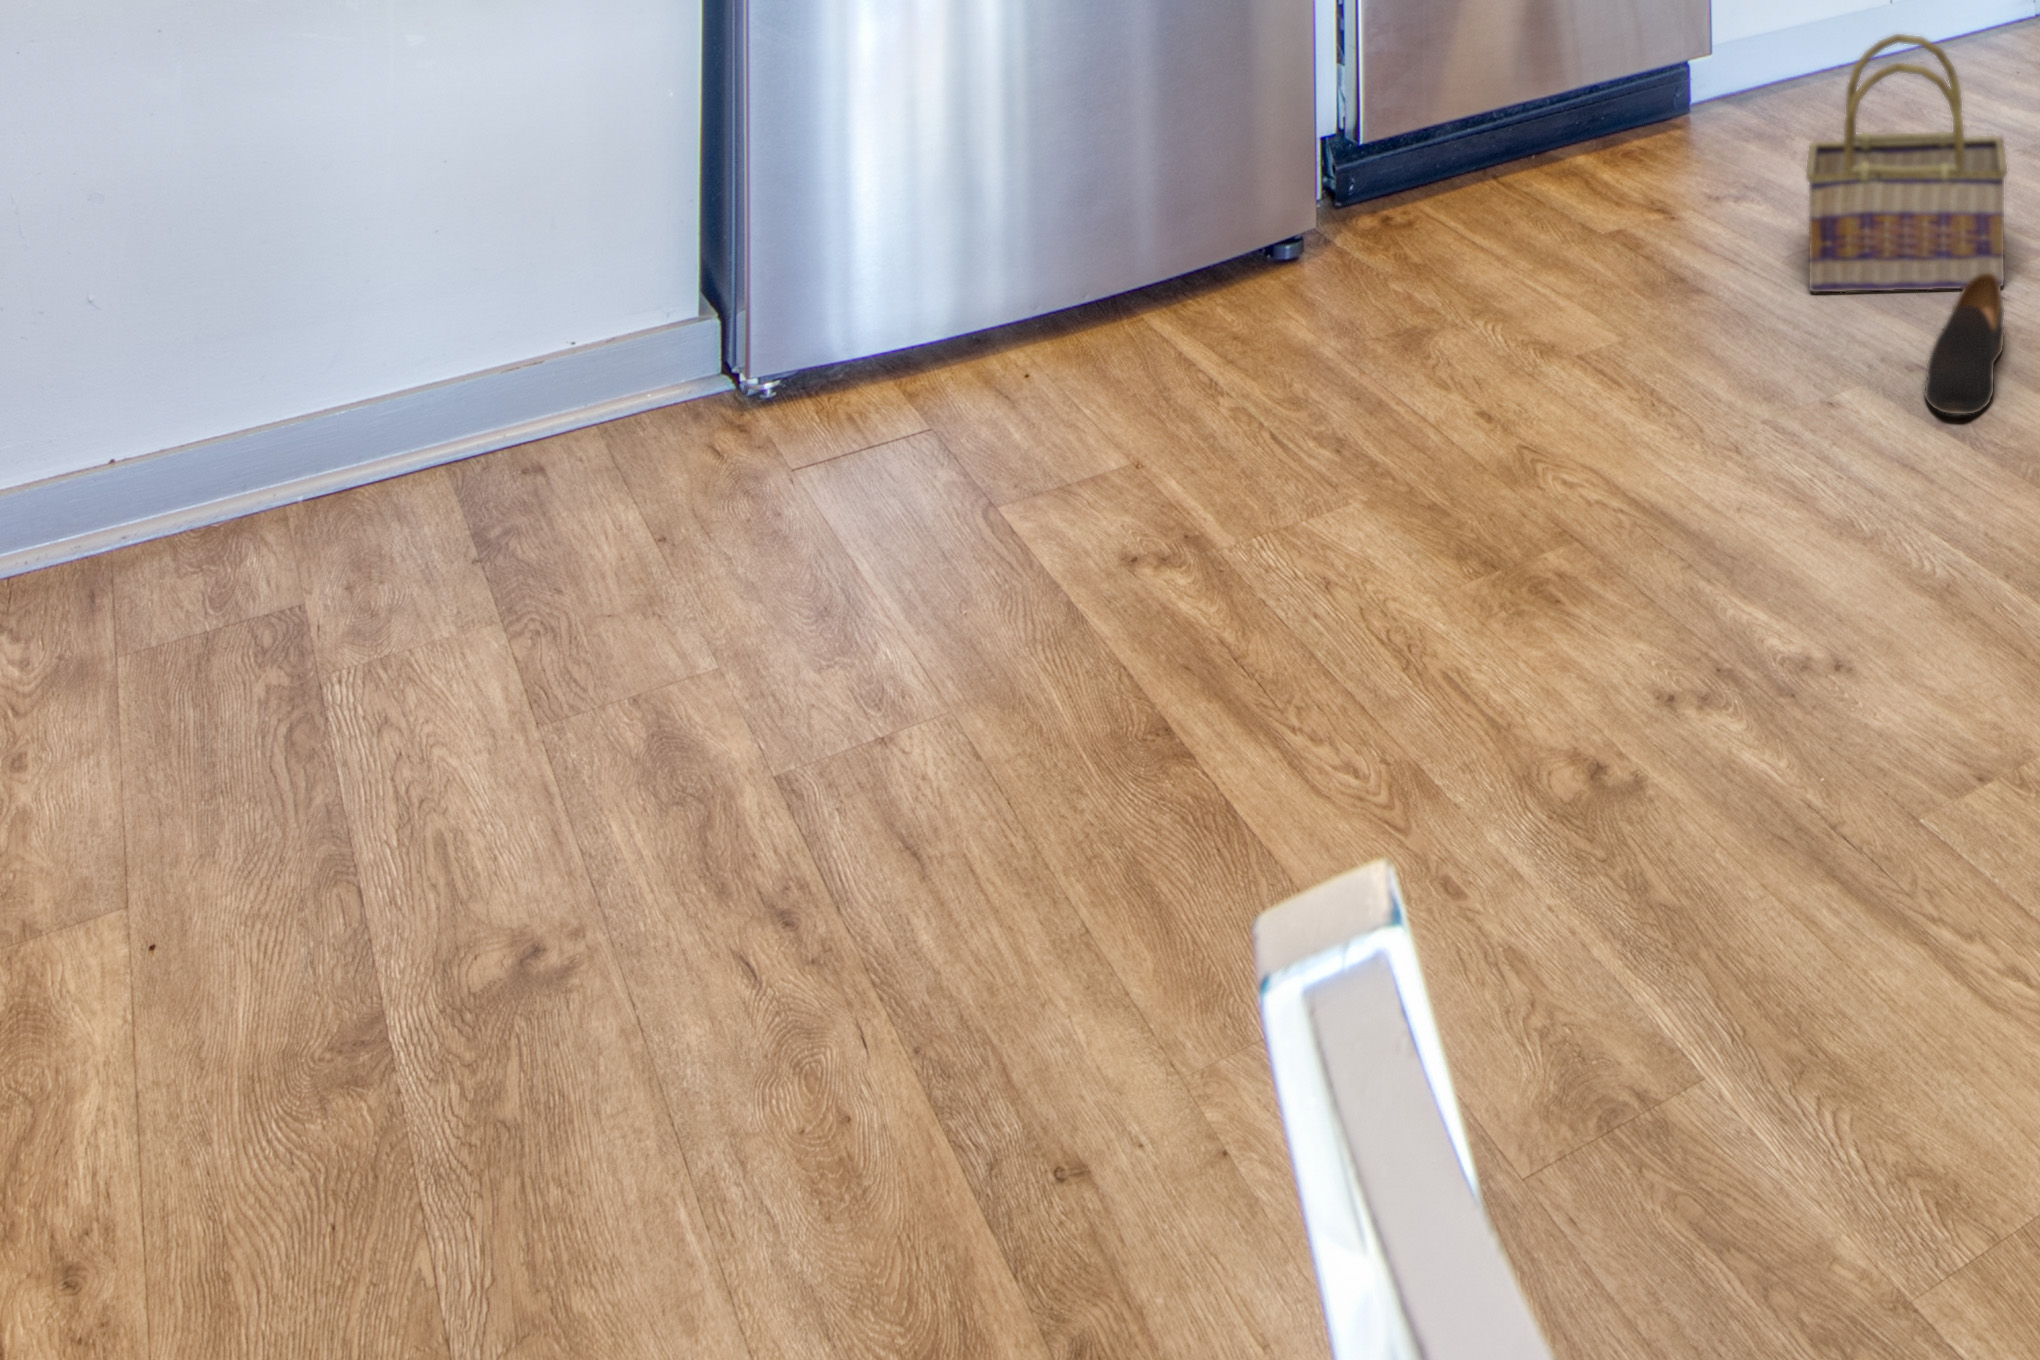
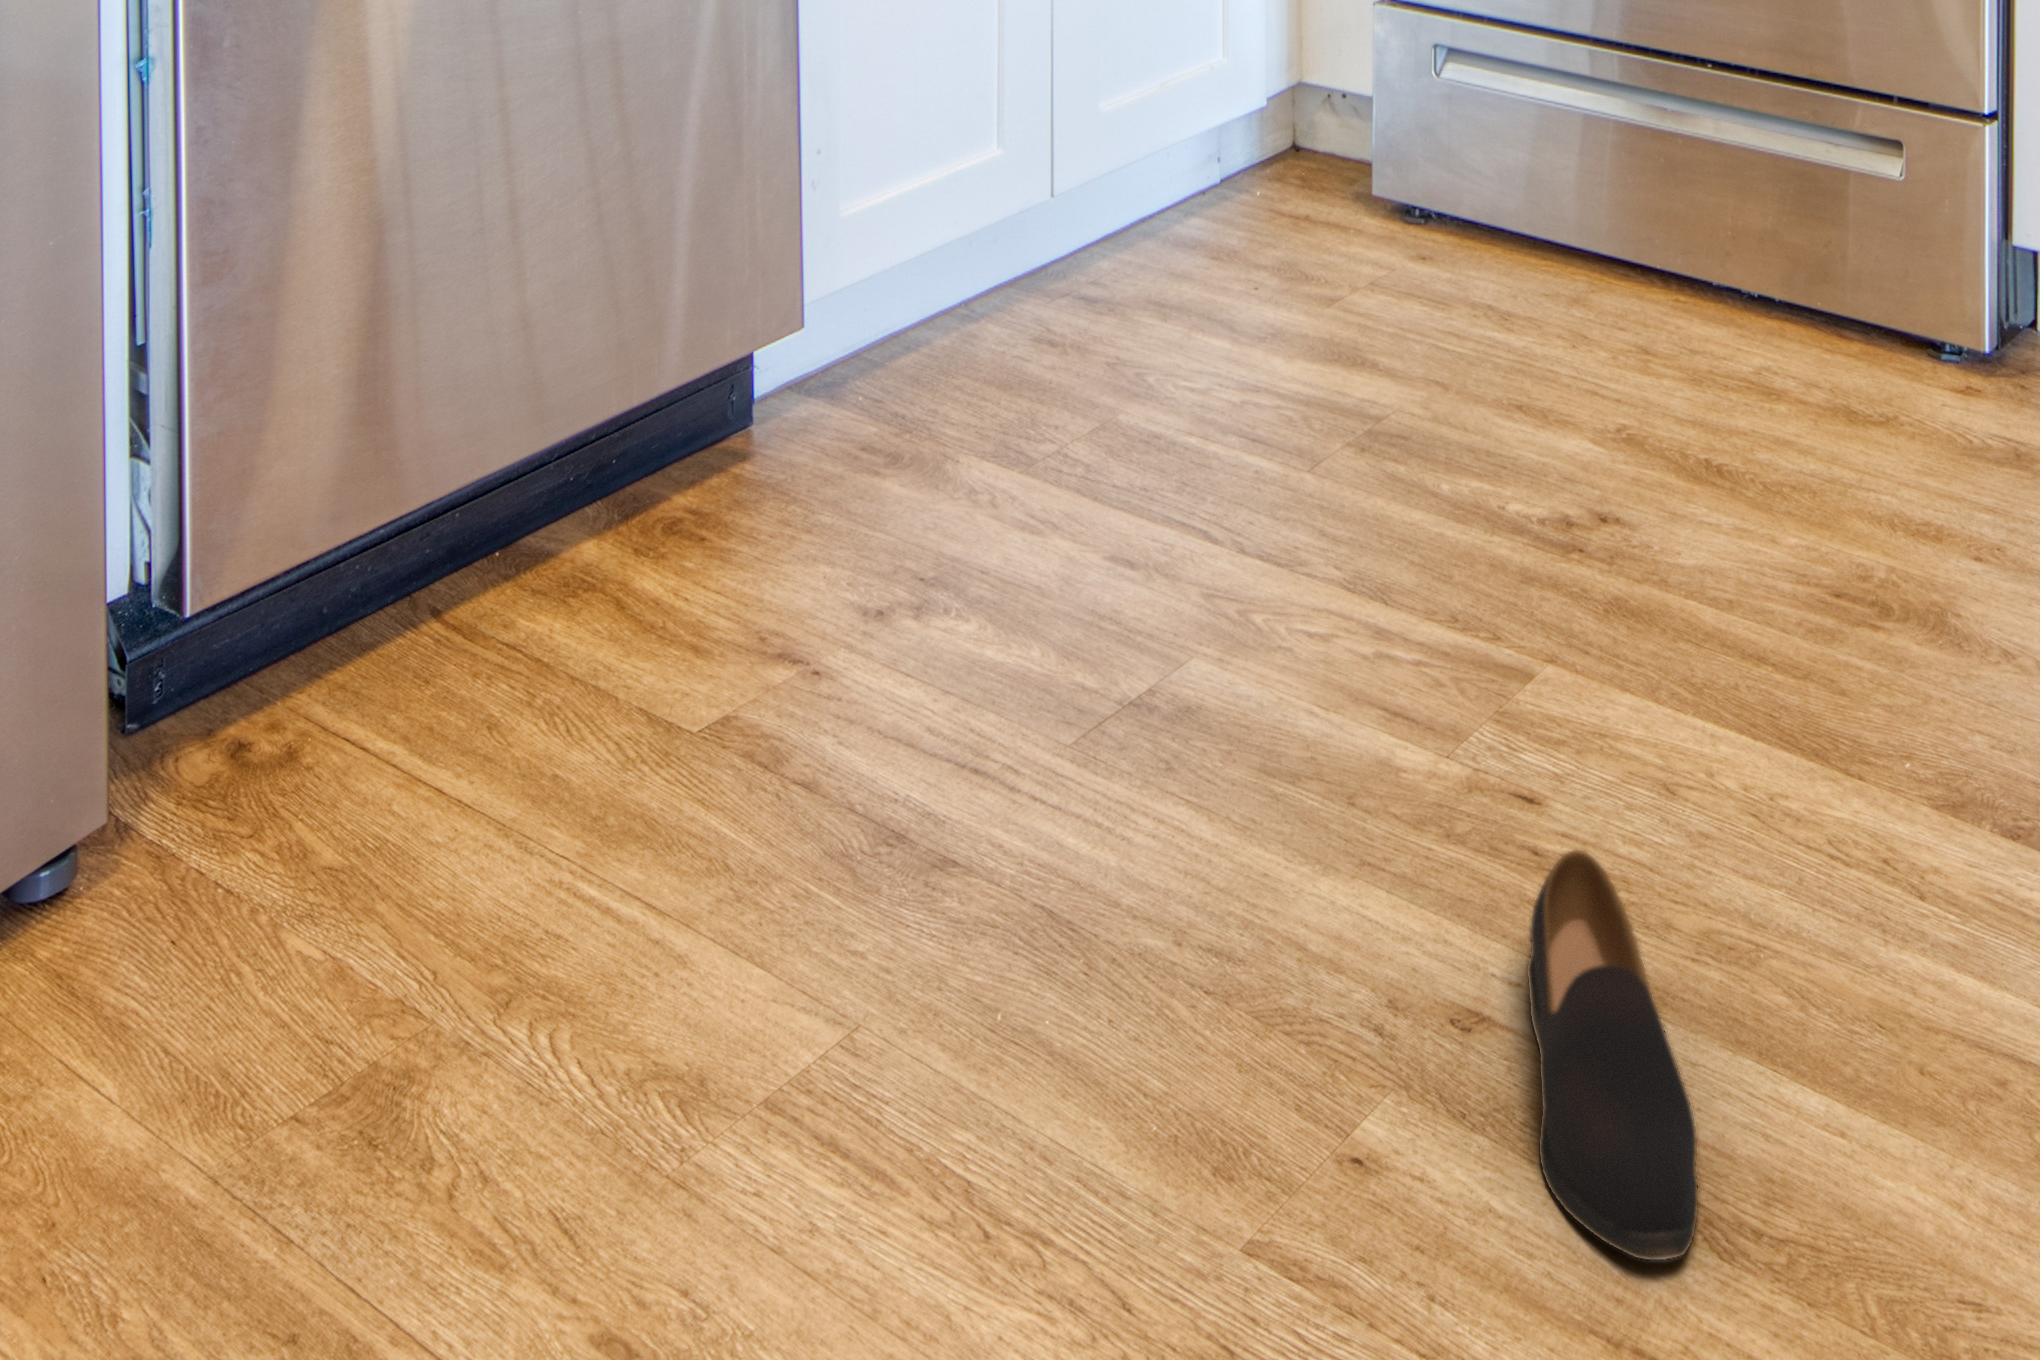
basket: present [1806,34,2007,292] -> none [1121,346,1530,891]

